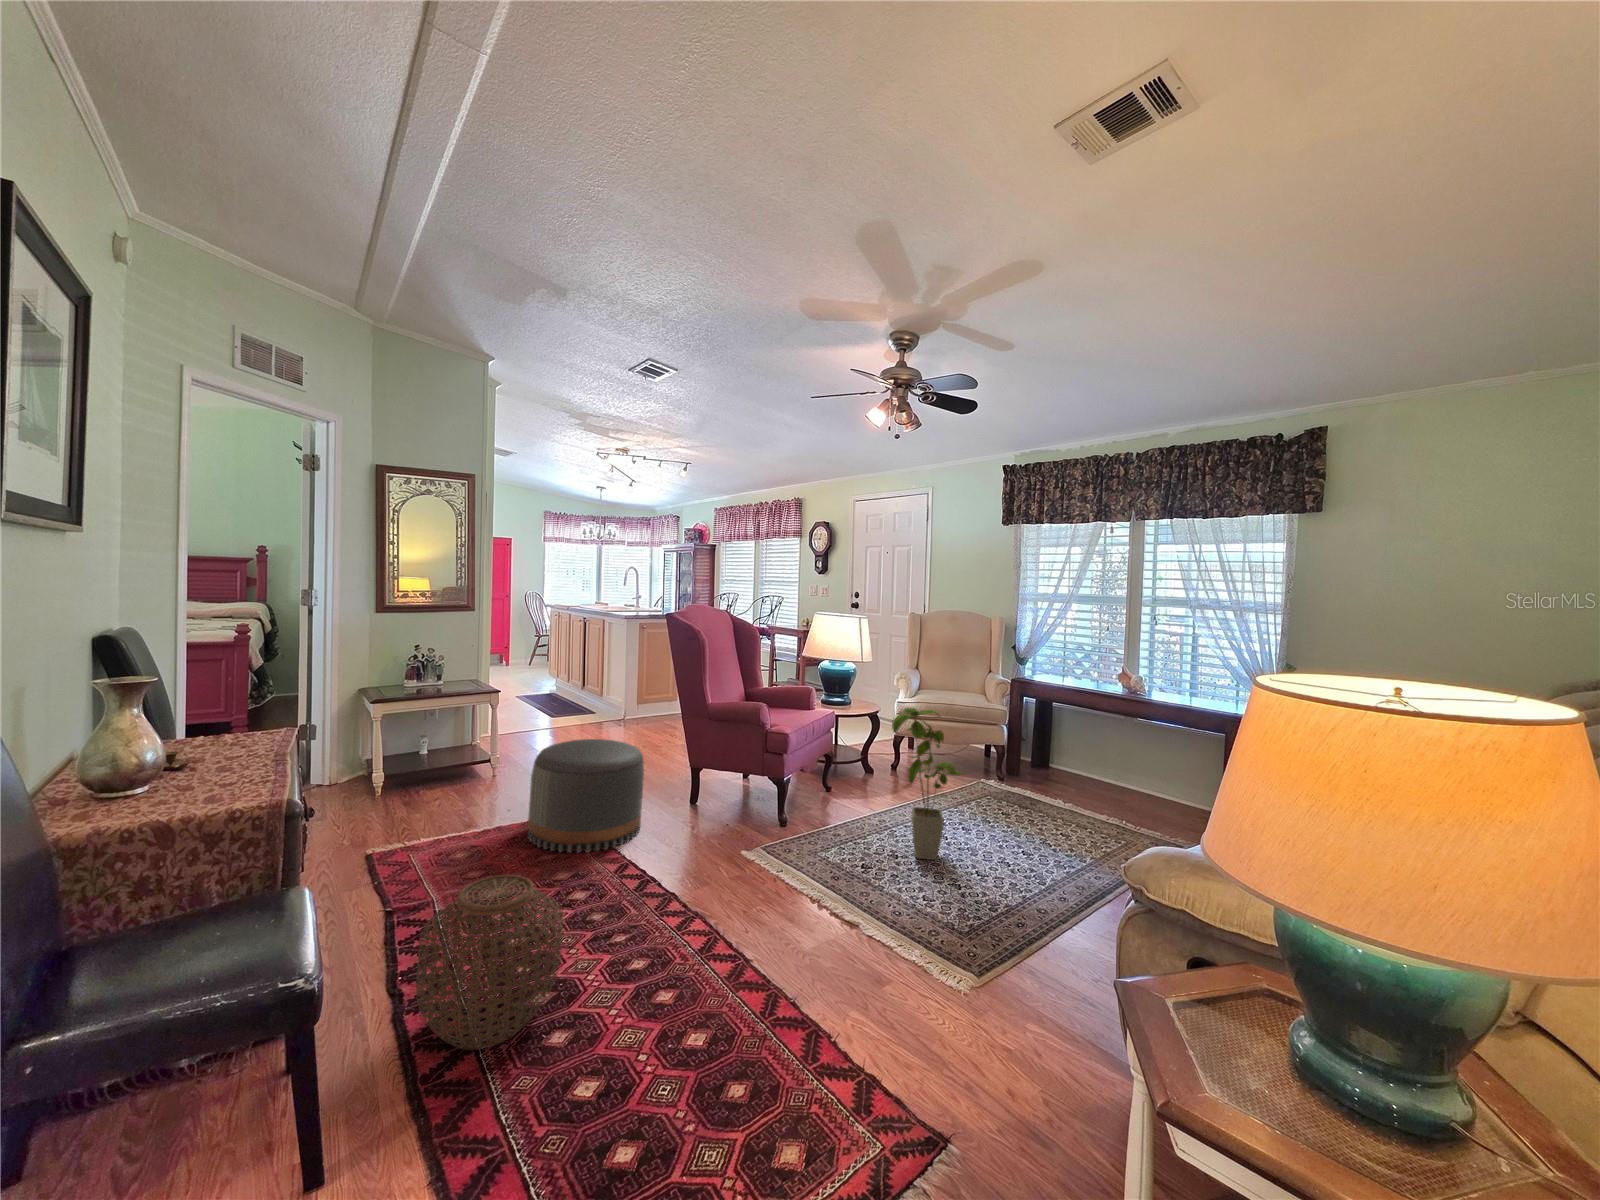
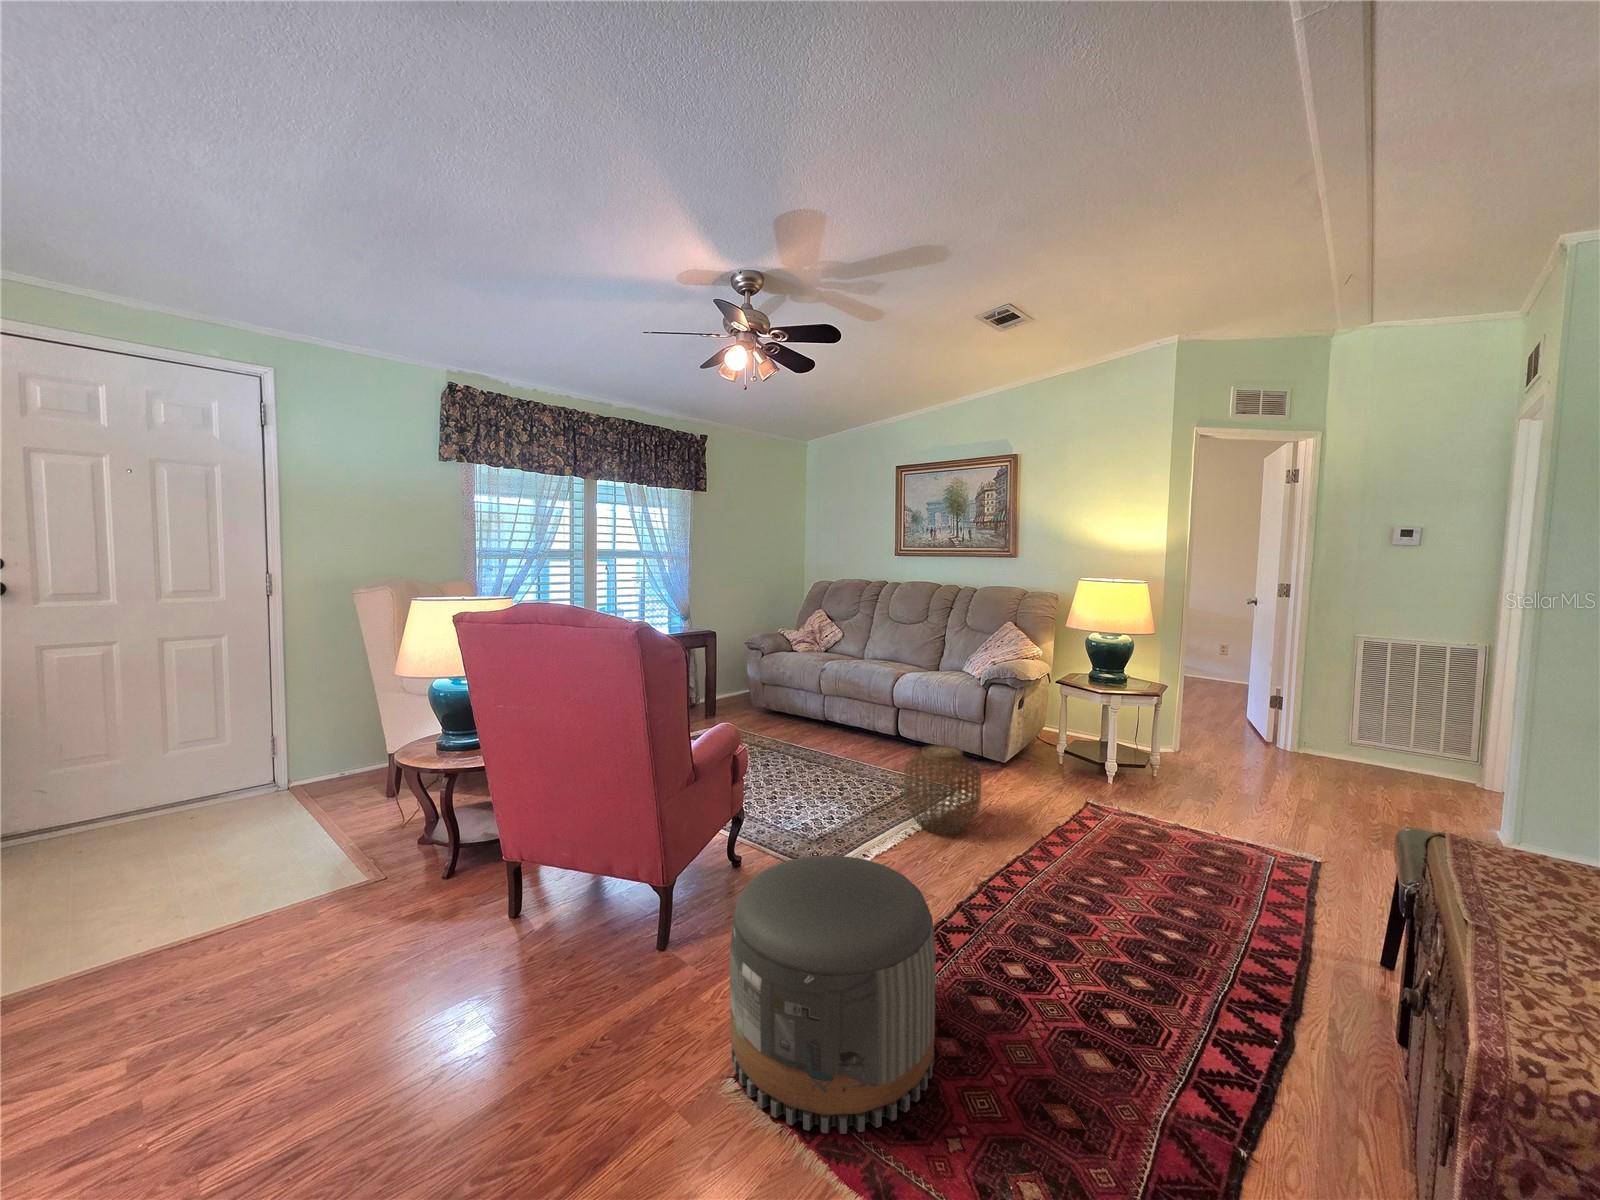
house plant: present [892,707,962,860] -> none [769,666,840,799]
woven basket: present [416,875,563,1050] -> present [904,745,981,835]

